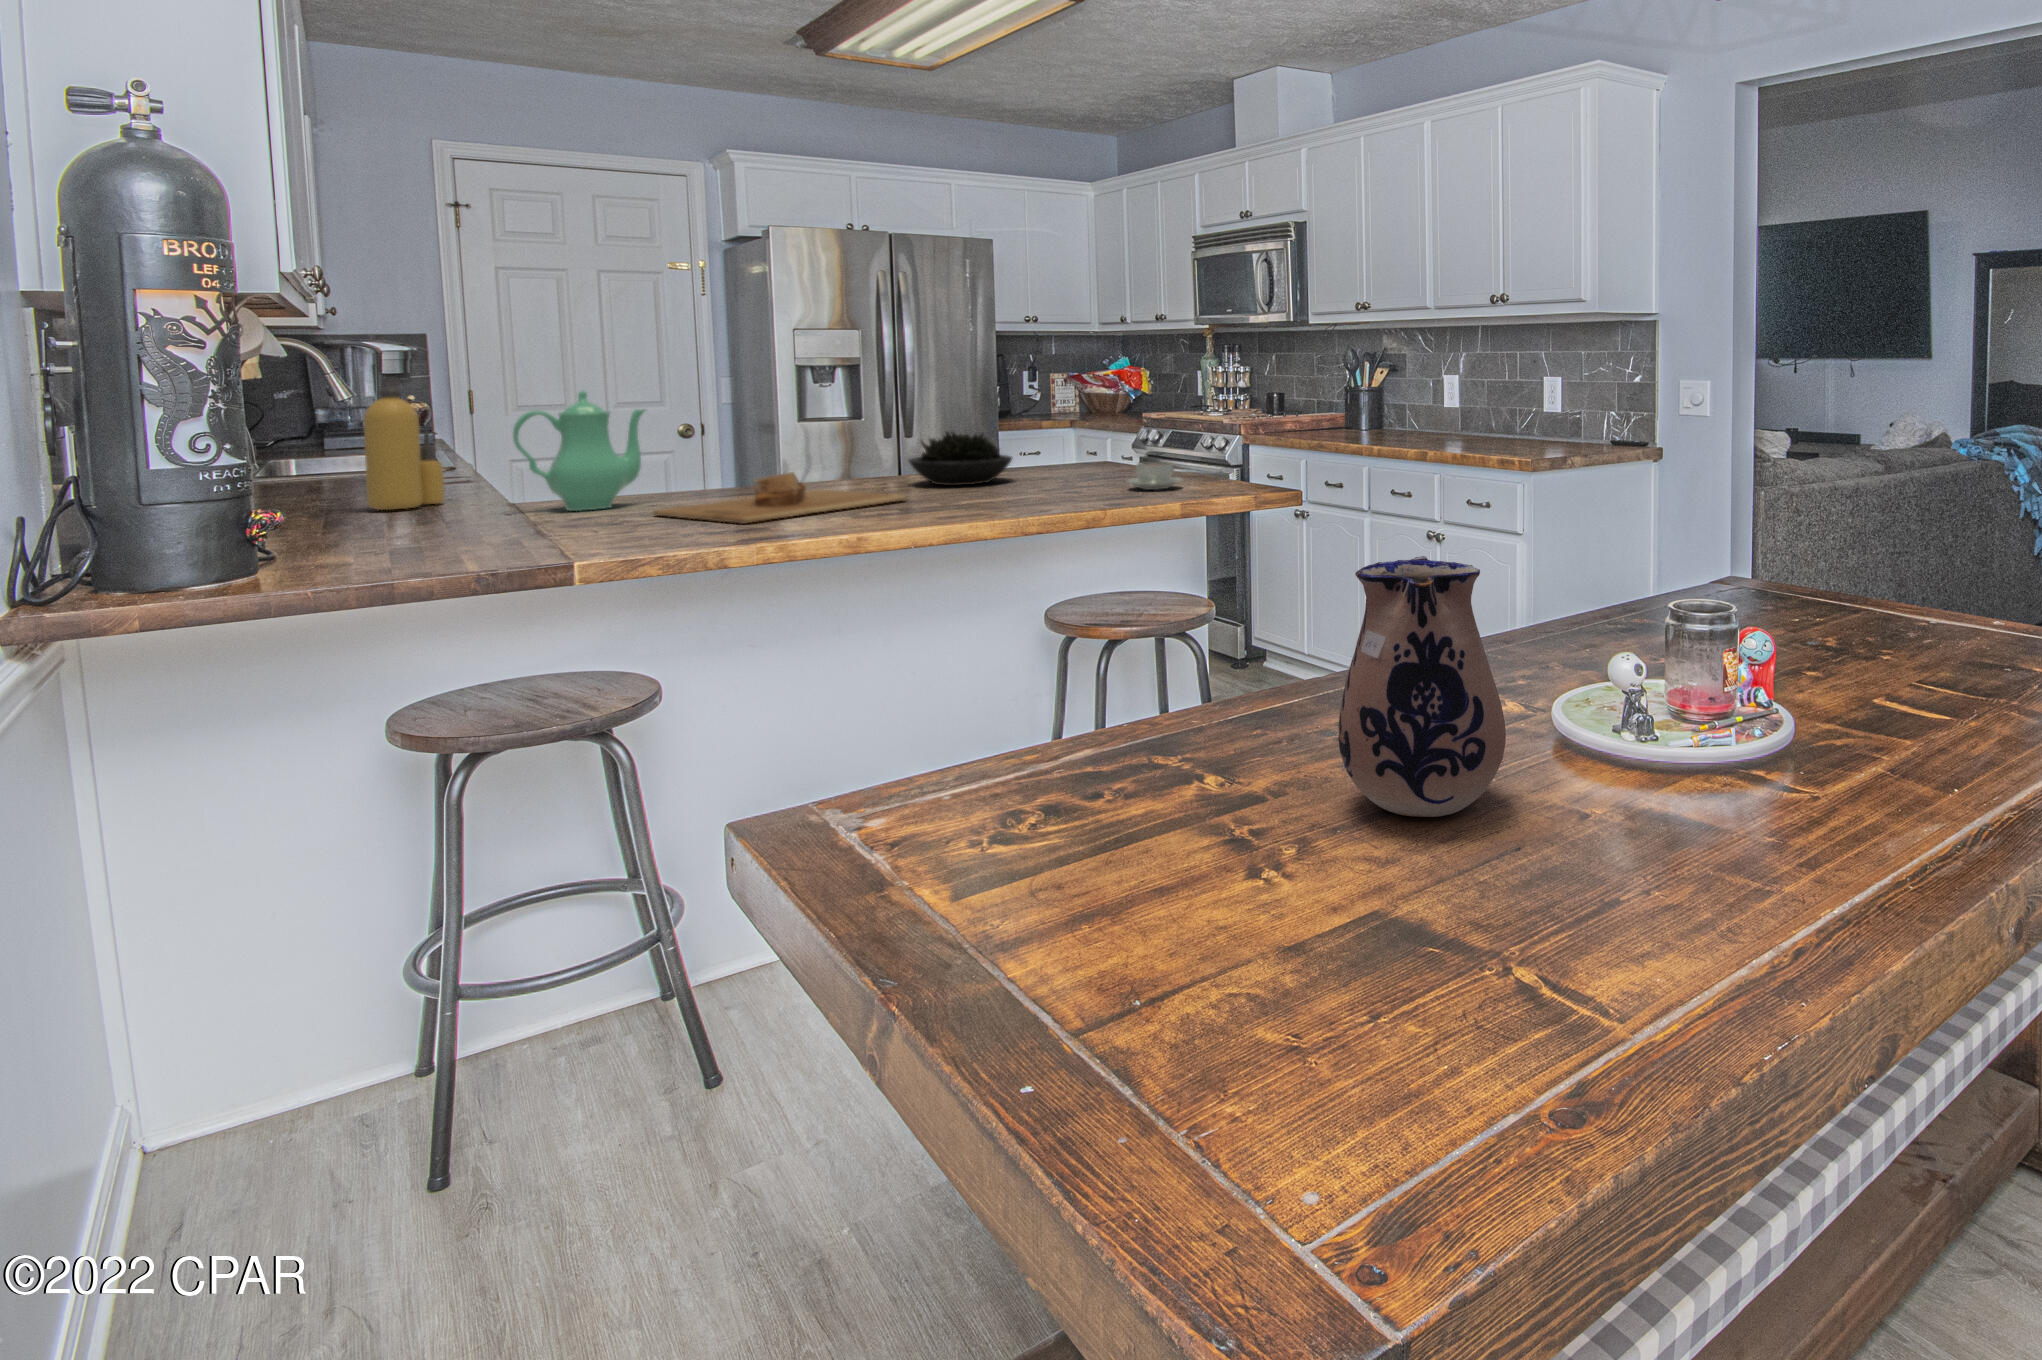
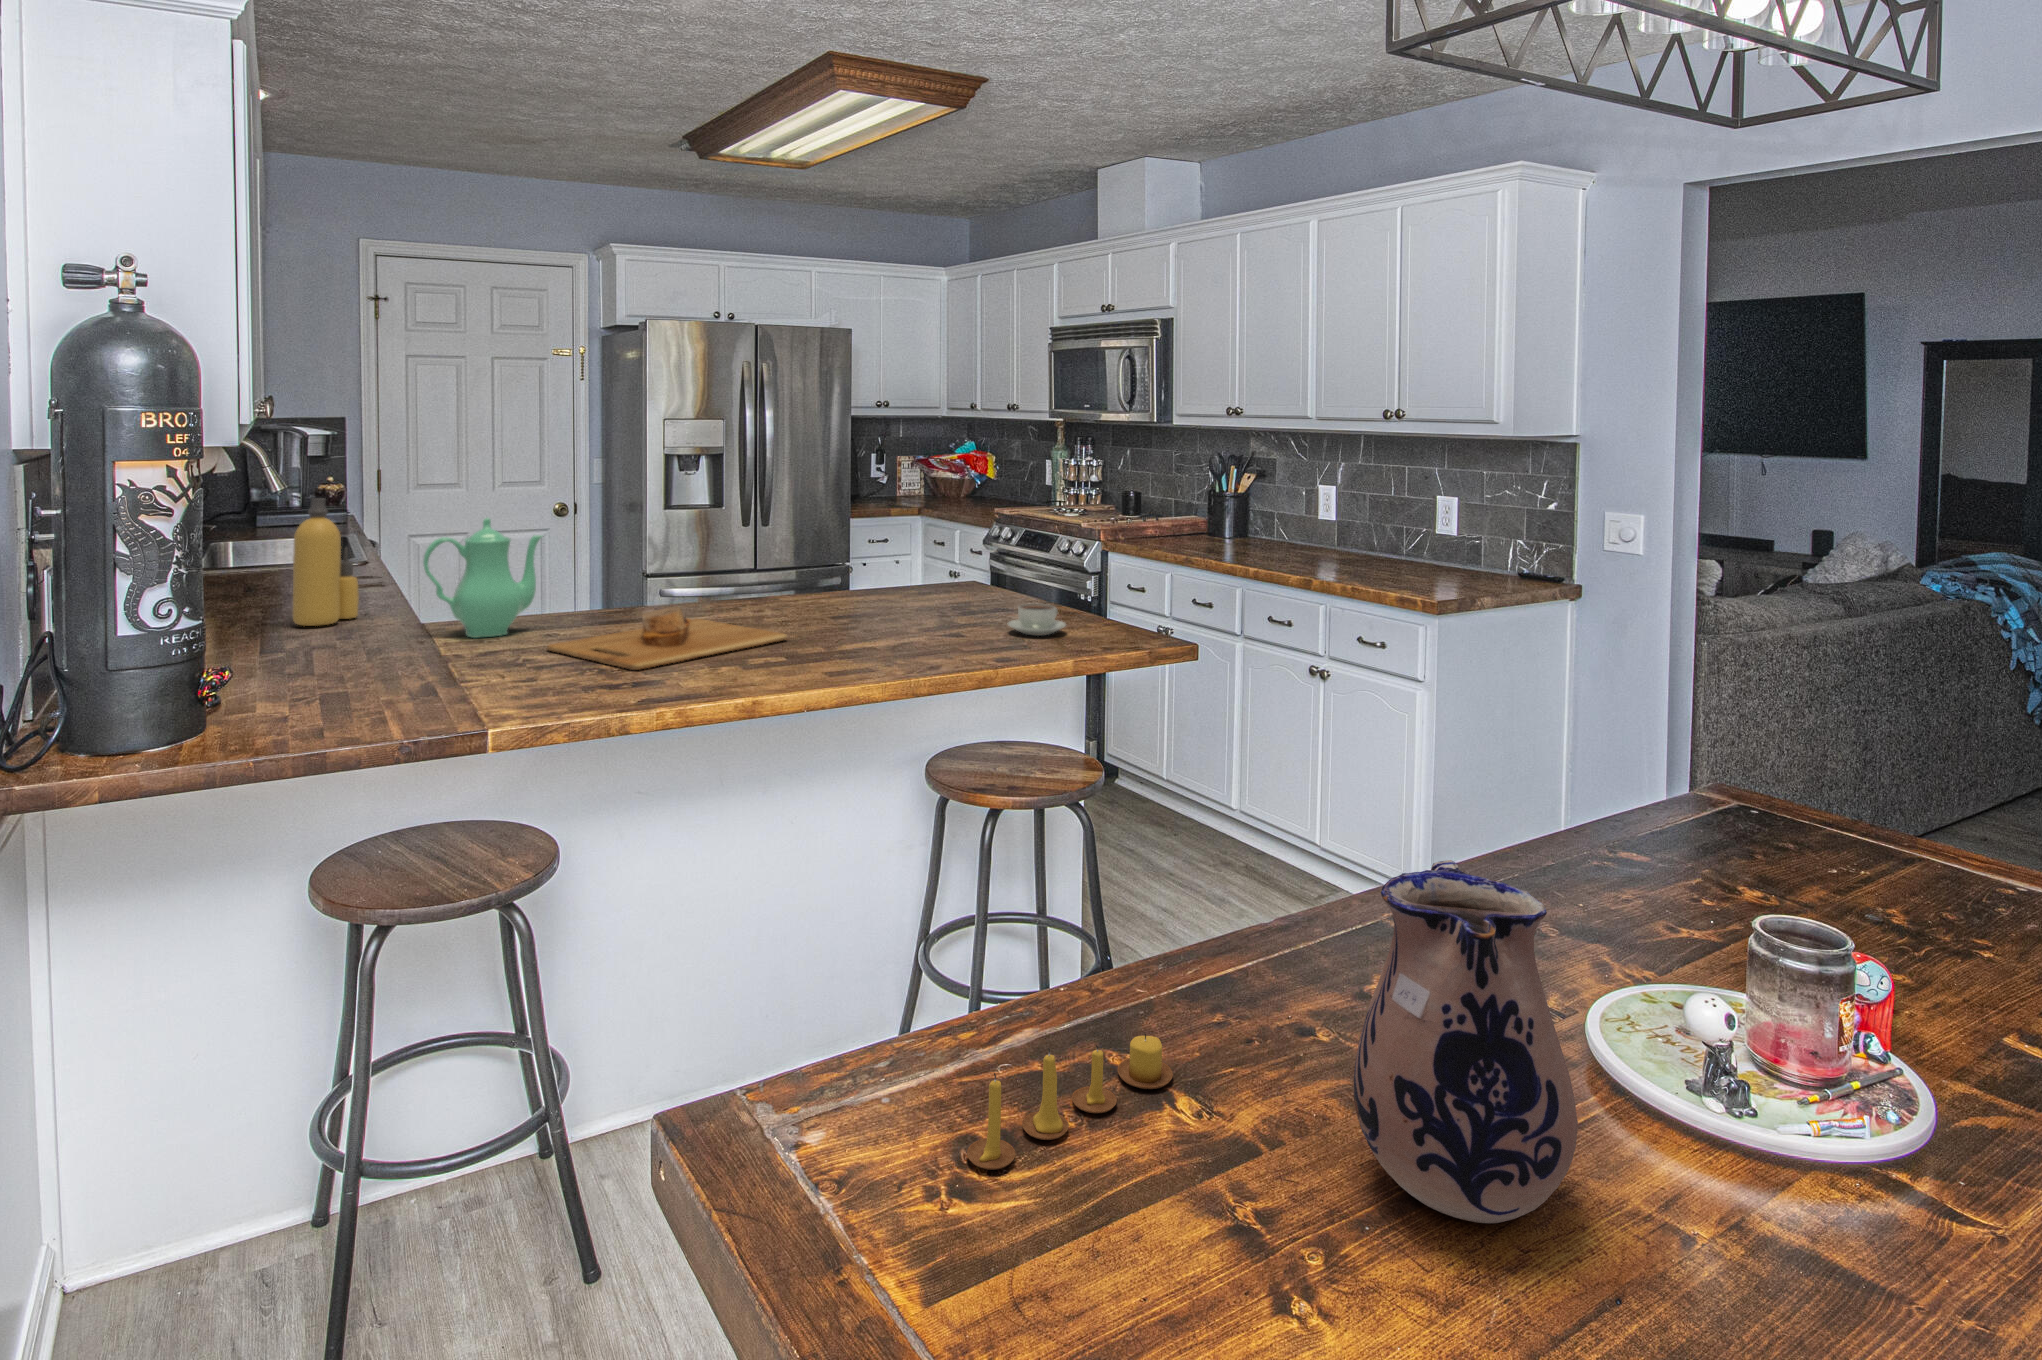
succulent plant: present [909,432,1012,486] -> none [783,557,887,616]
candle: none [1014,729,1208,825] -> present [967,1034,1173,1170]

